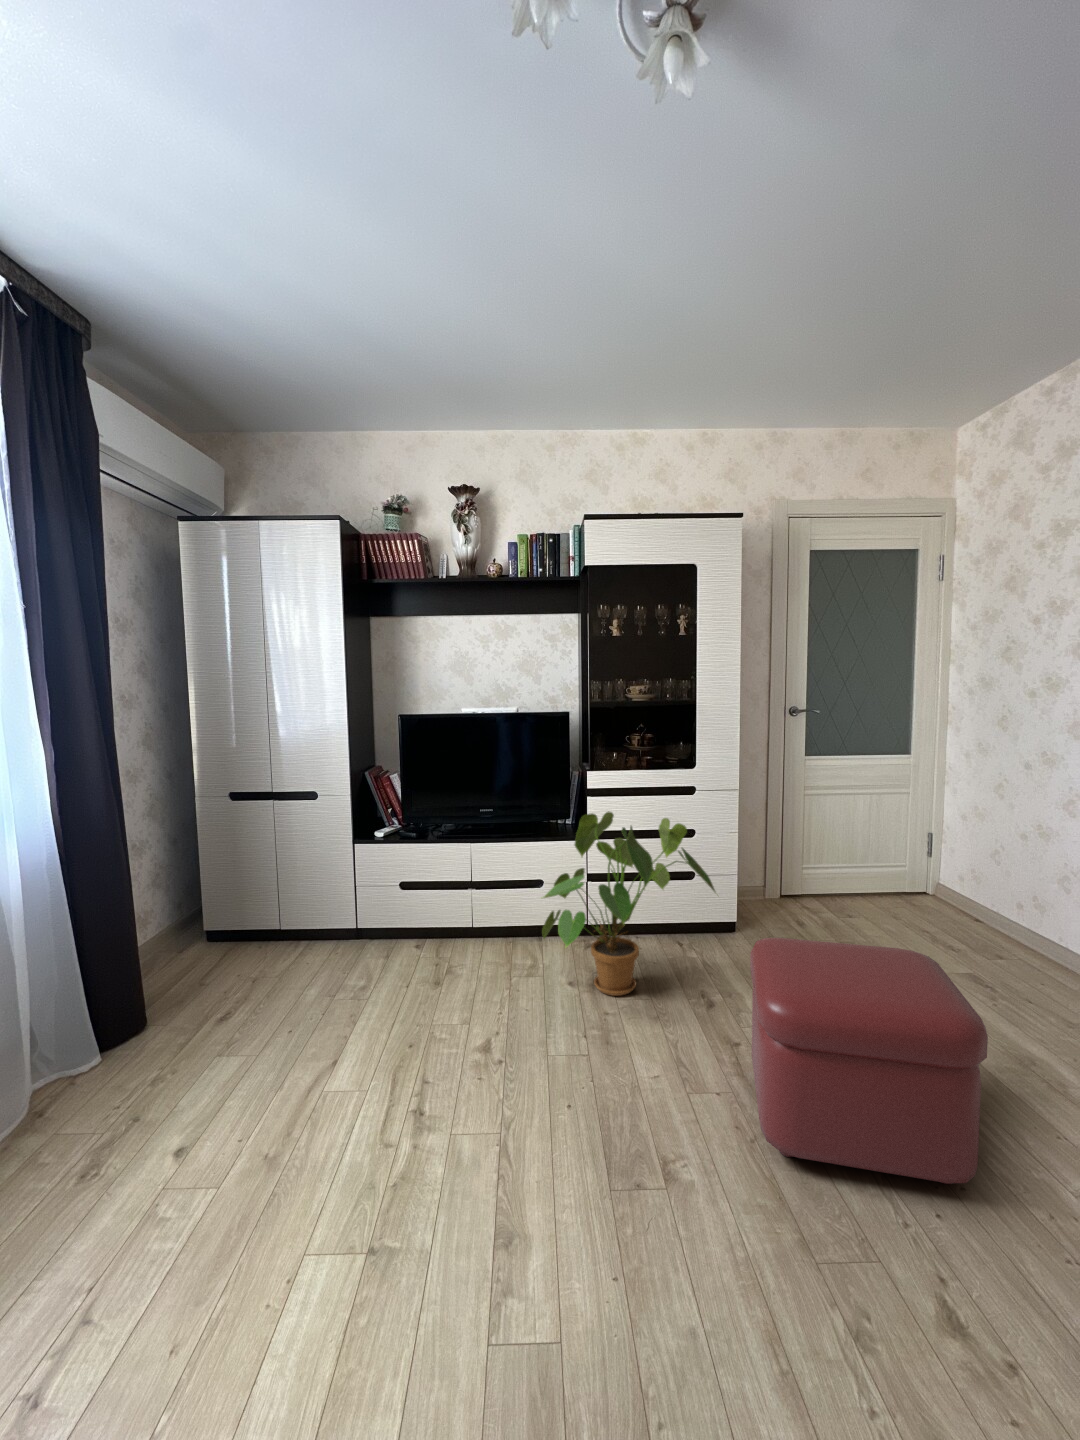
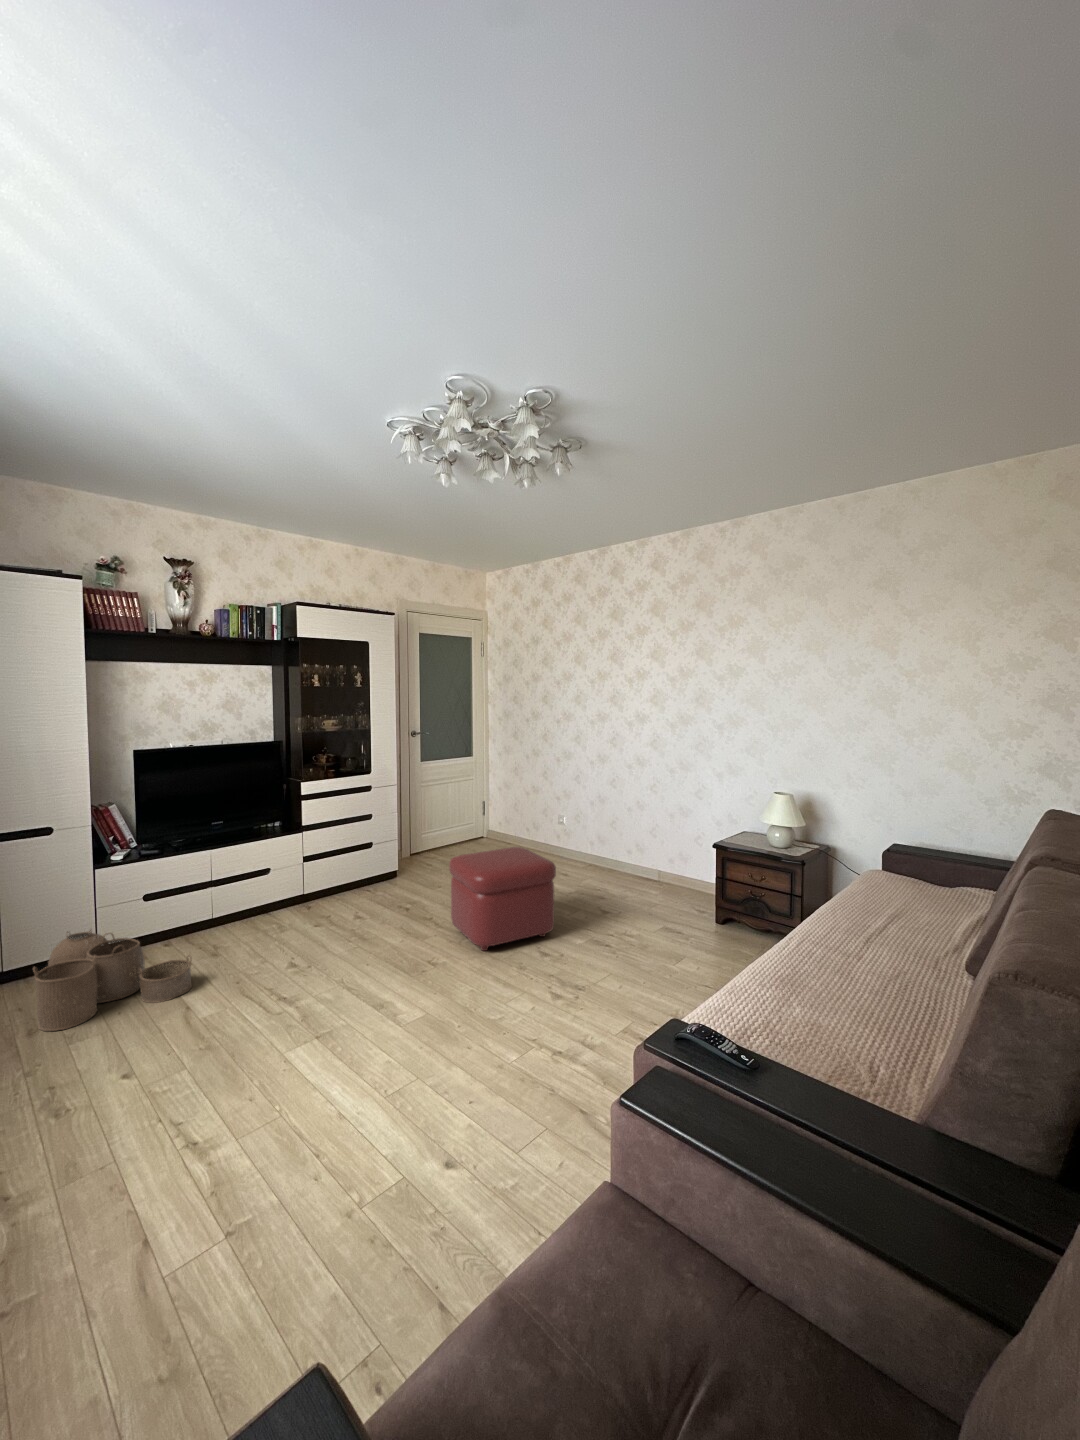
house plant: present [542,811,715,996] -> none [293,808,408,926]
woven basket: none [233,907,385,1029] -> present [33,930,192,1031]

